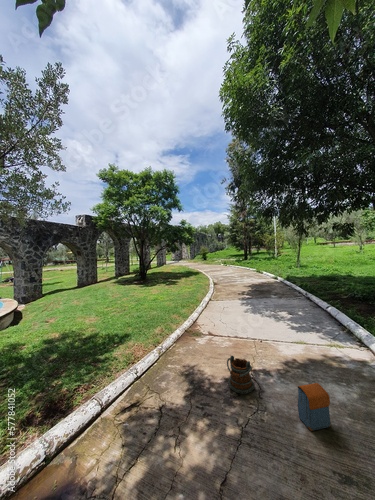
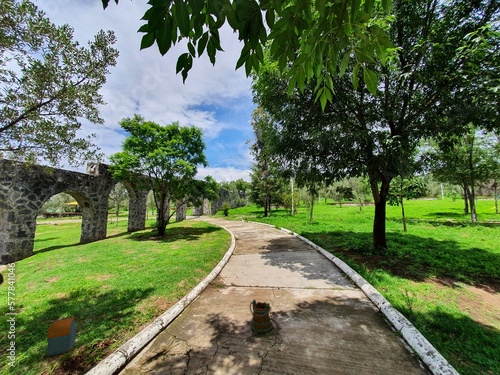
backpack: present [298,383,331,431] -> present [47,318,75,356]

